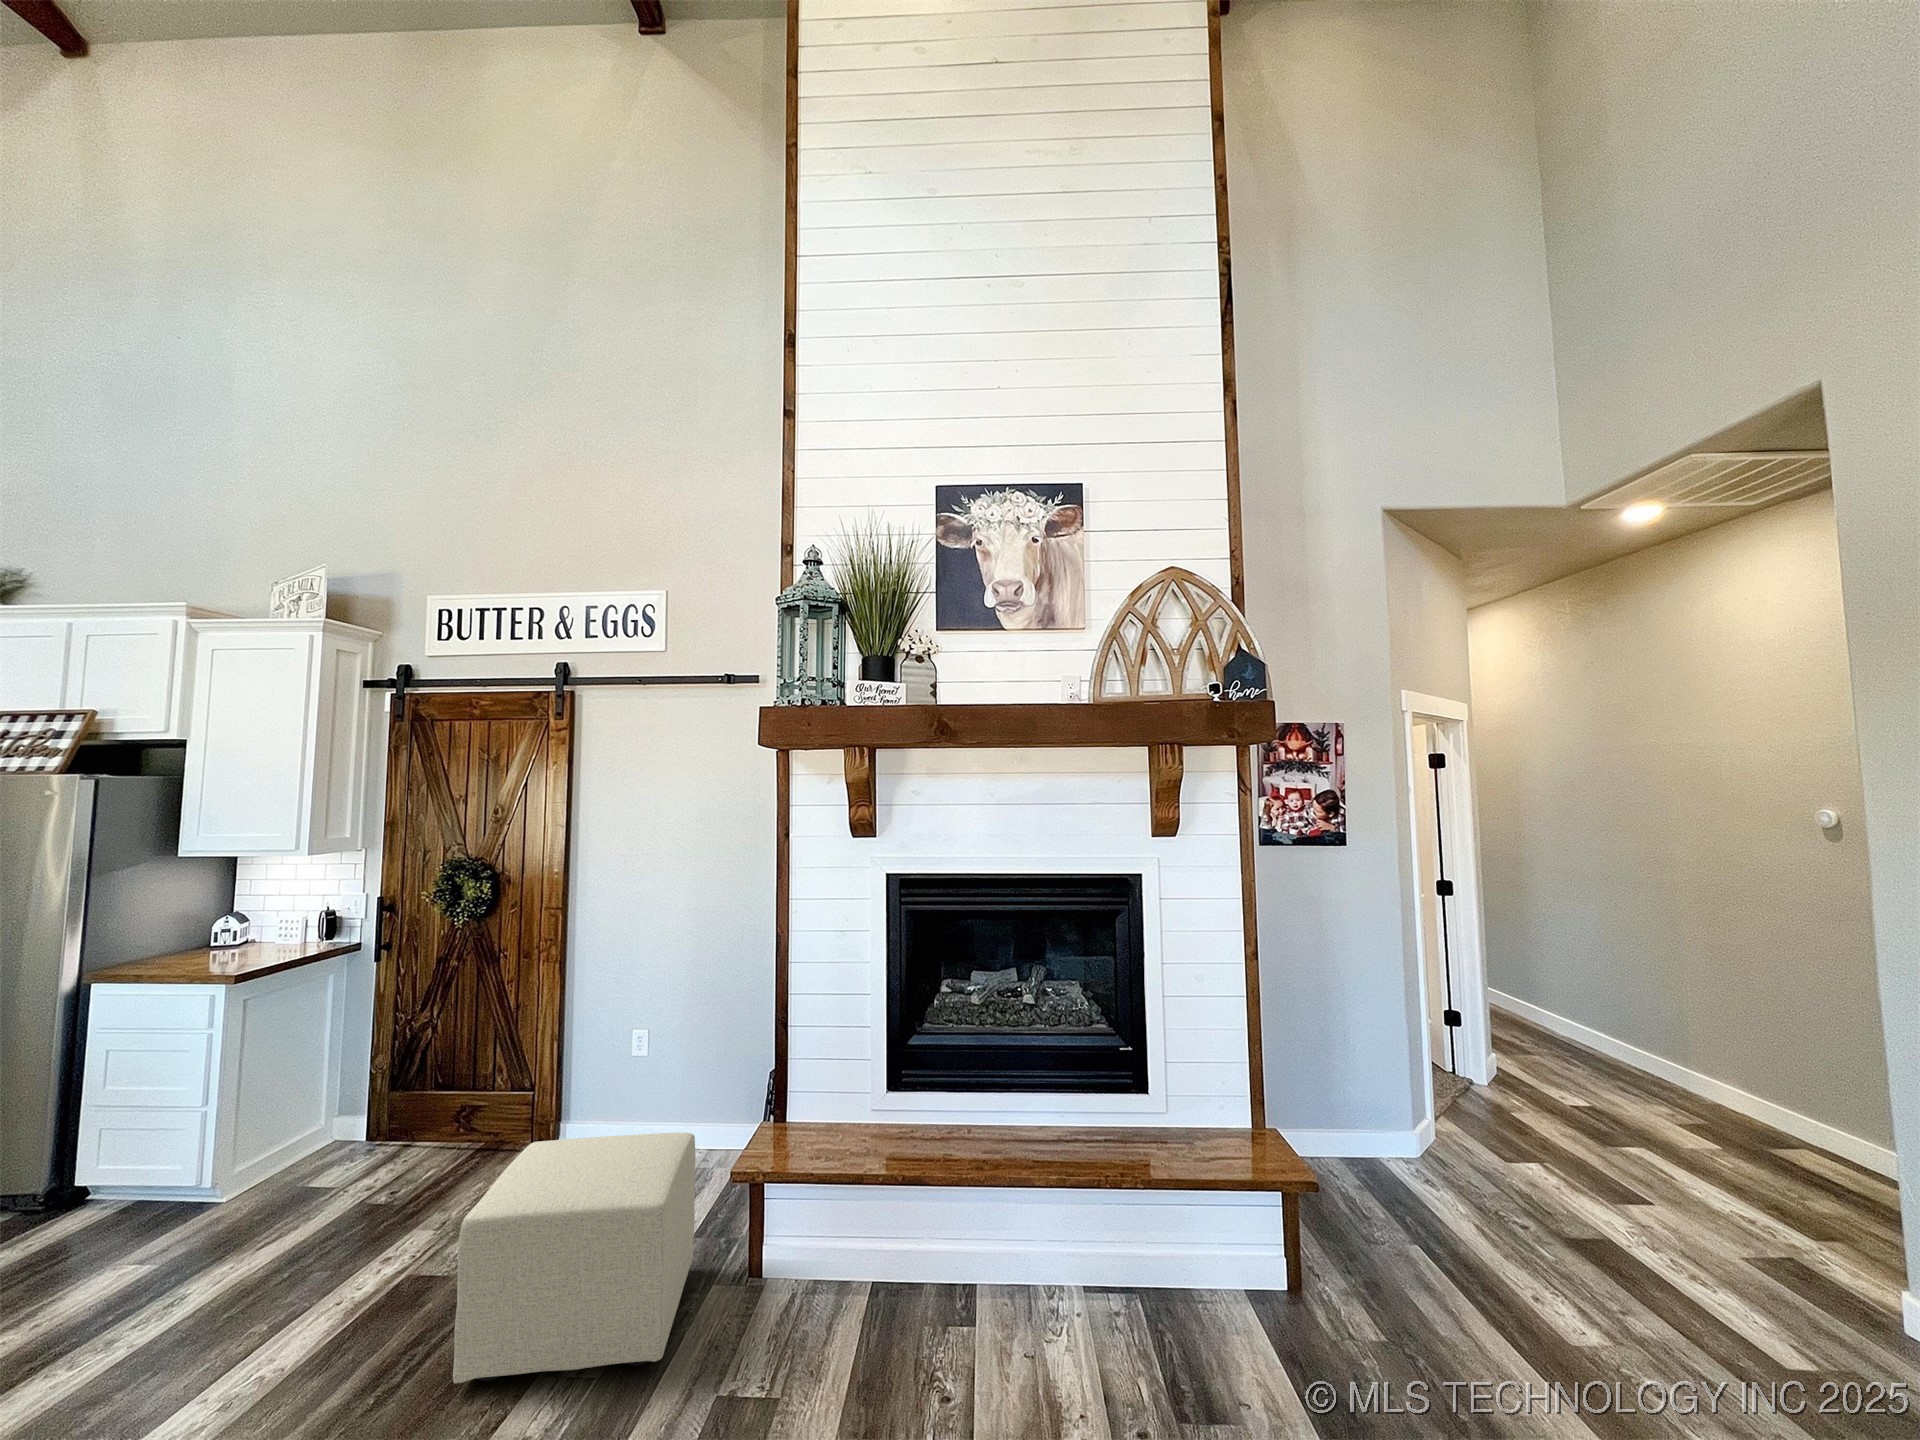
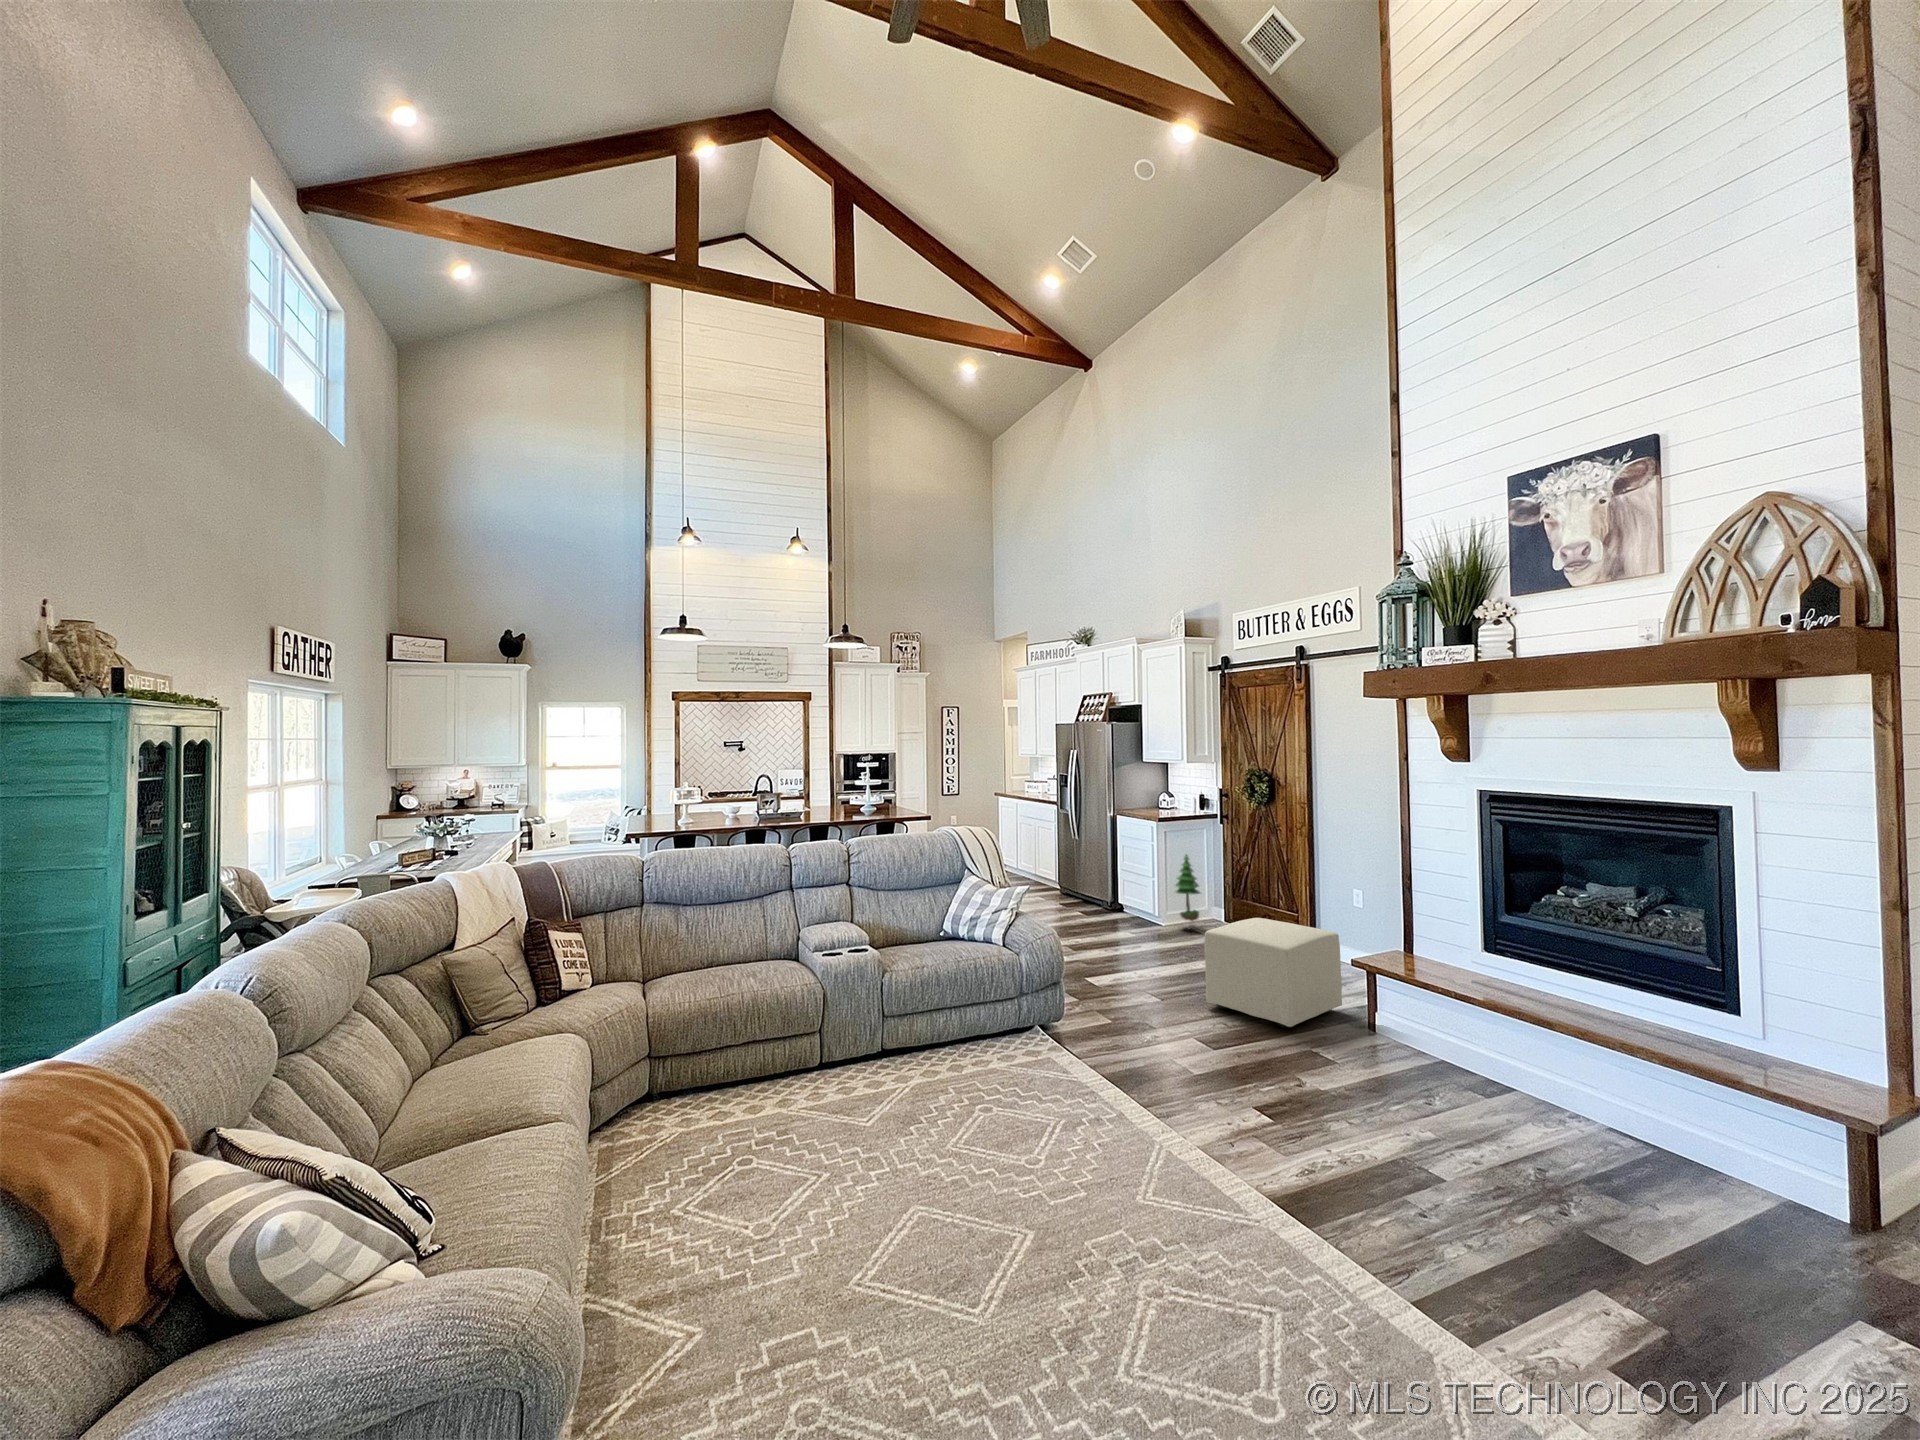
potted tree: none [255,1029,324,1185] -> present [1176,855,1200,929]

